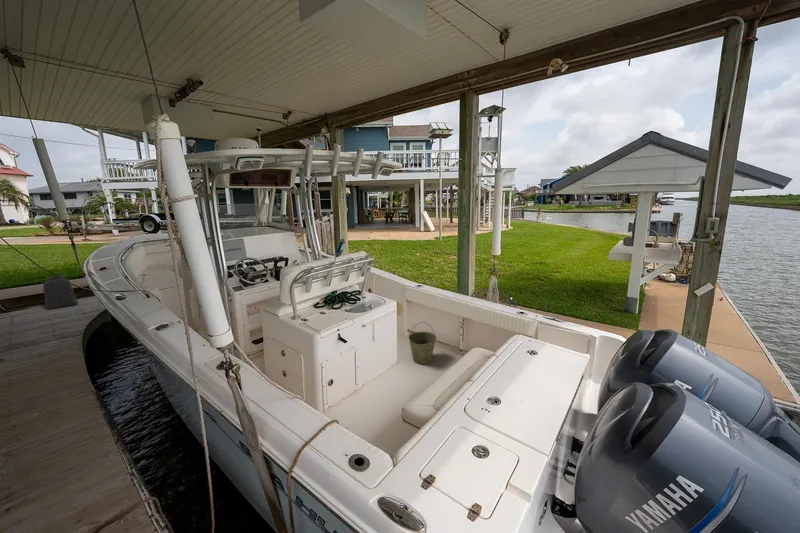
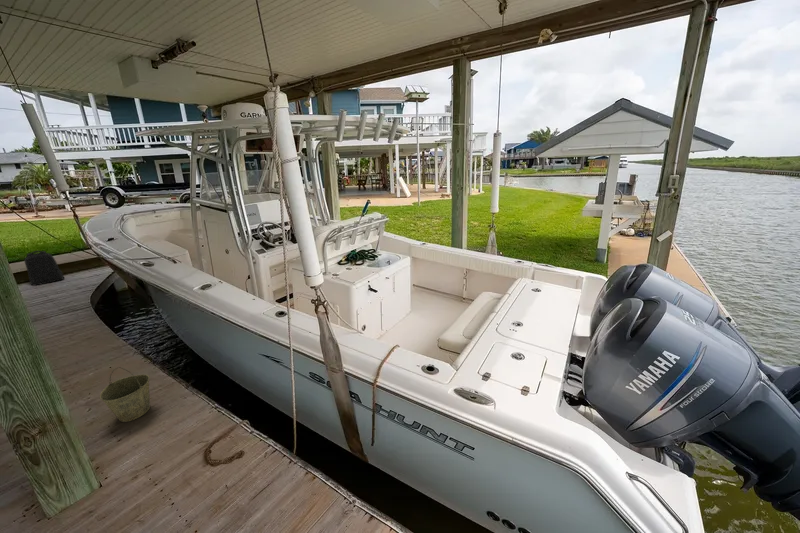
bucket: present [409,332,436,364] -> present [100,367,150,422]

